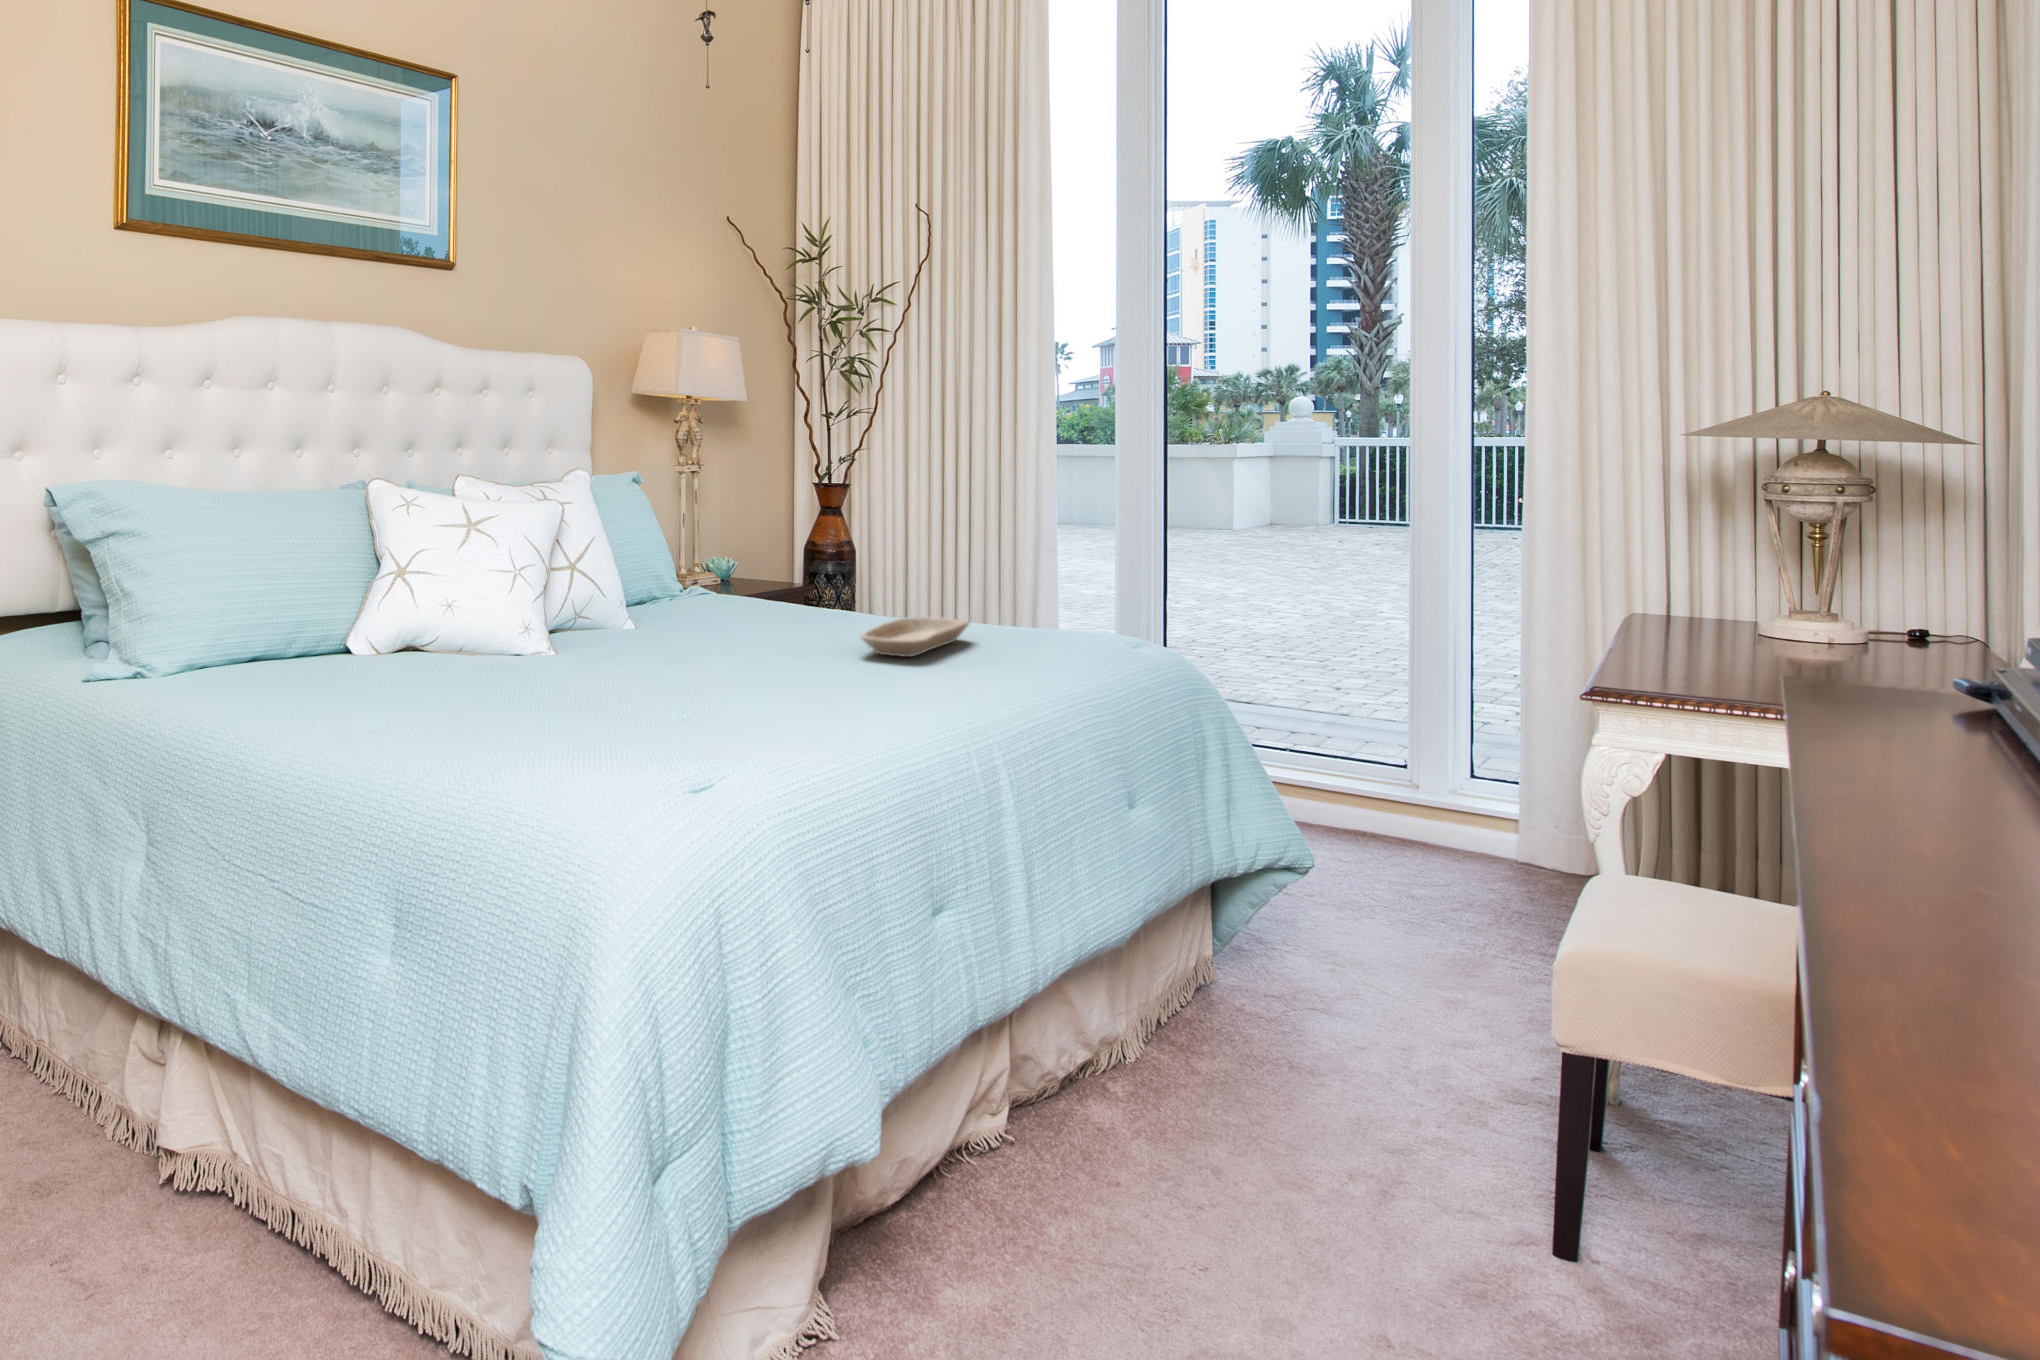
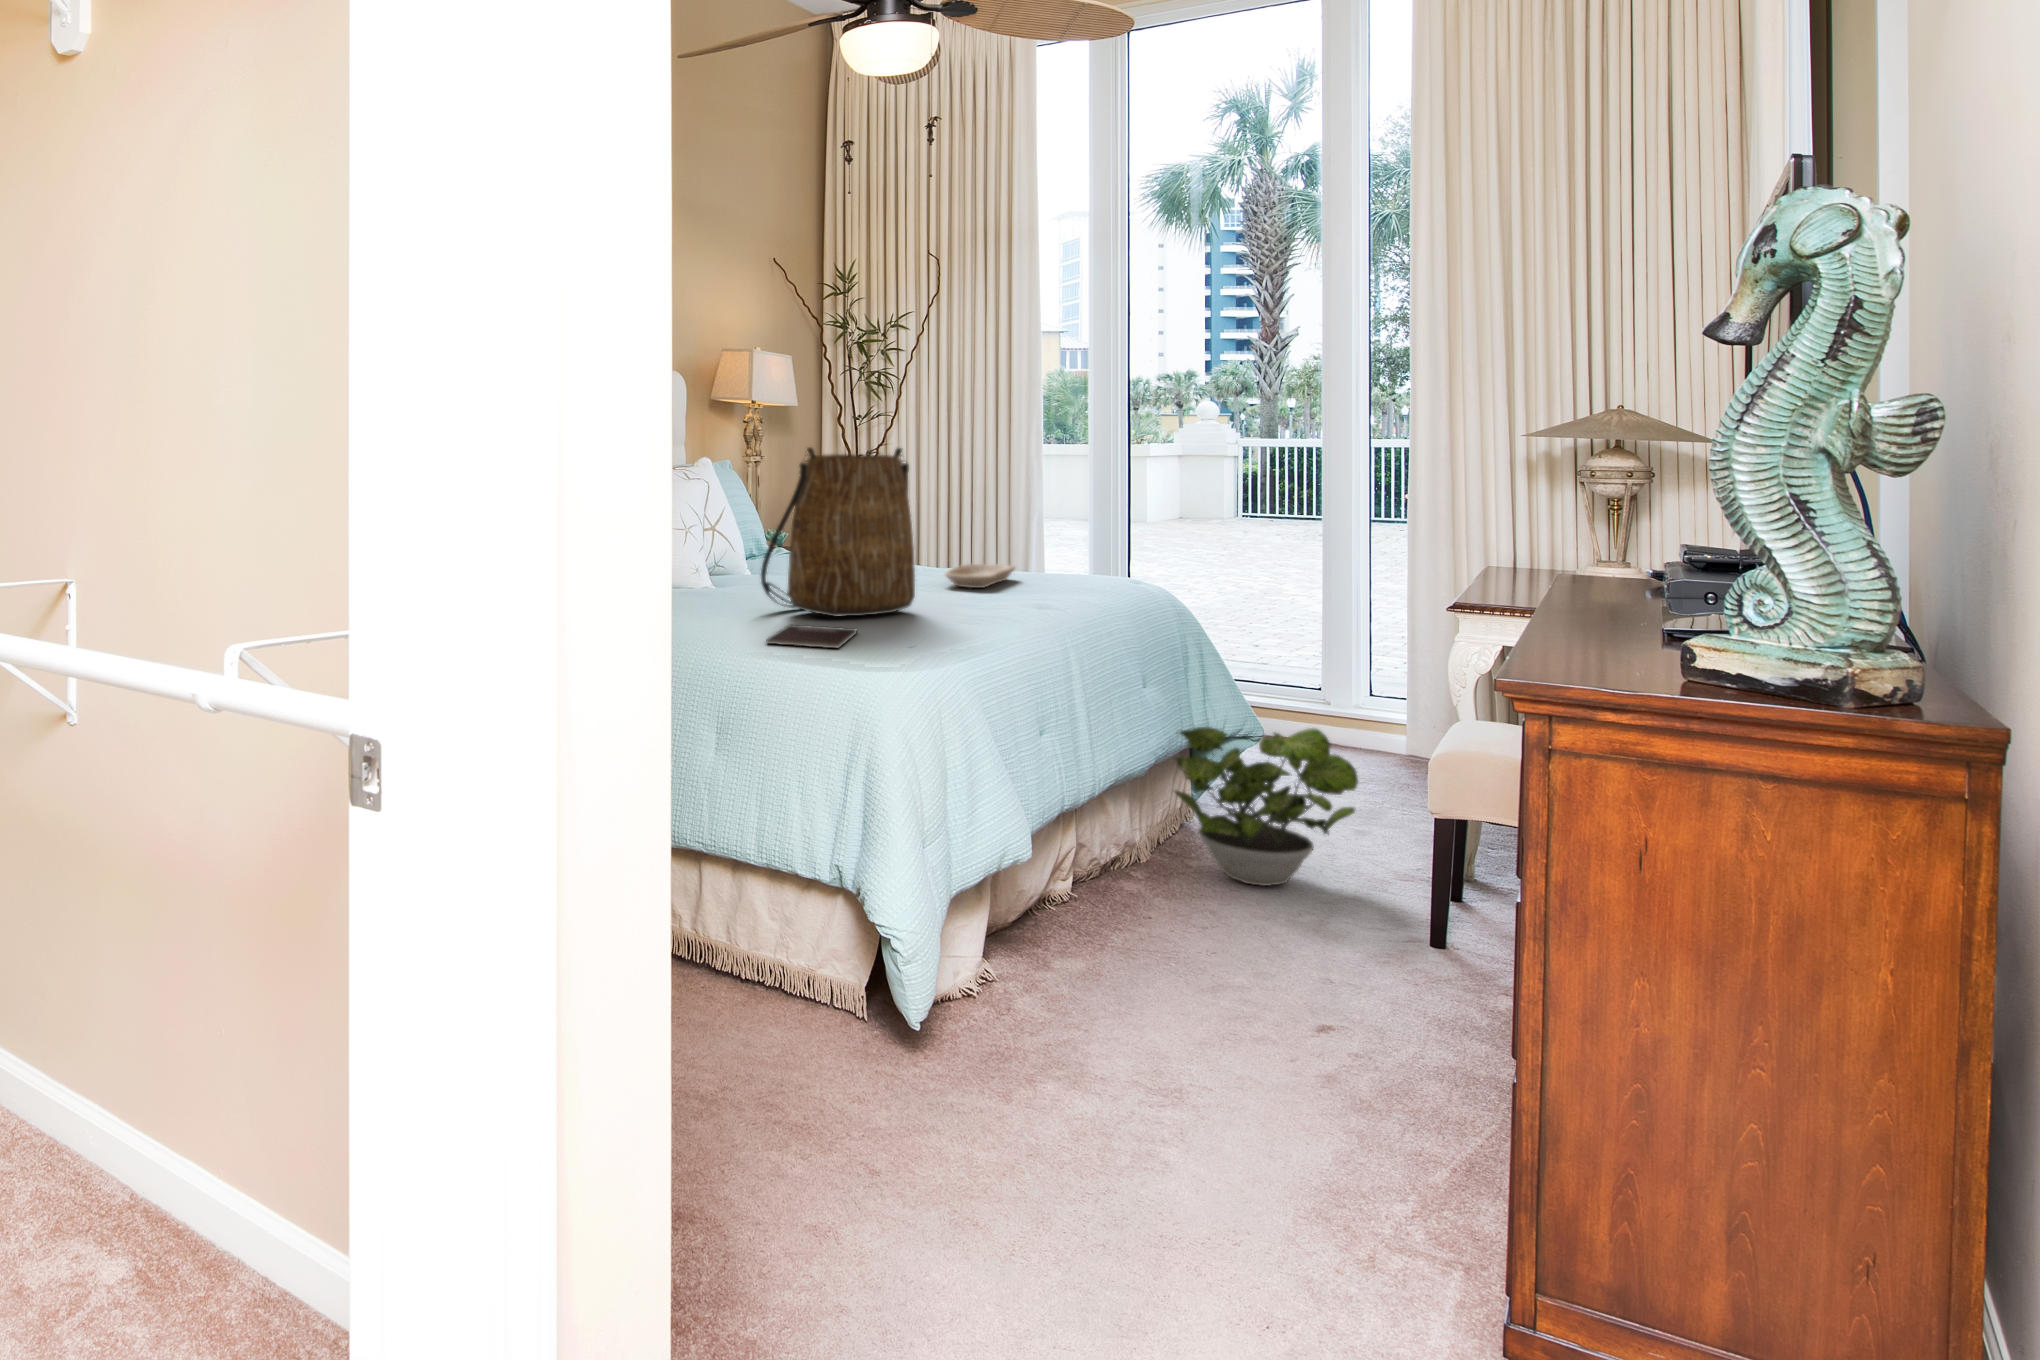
tote bag: none [553,461,785,715] -> present [761,447,915,616]
notebook: none [498,734,662,788] -> present [766,625,857,649]
potted plant: none [1174,859,1445,1109] -> present [1175,727,1358,886]

